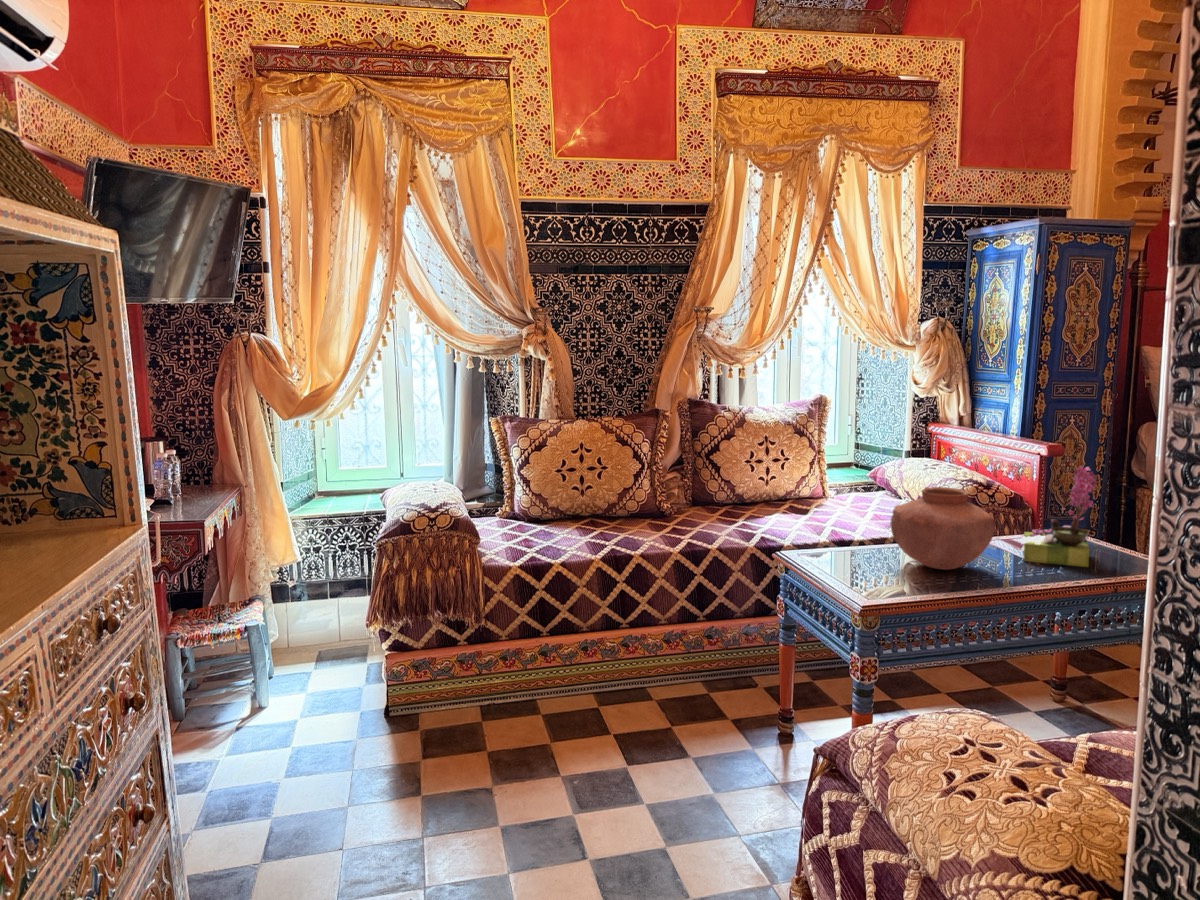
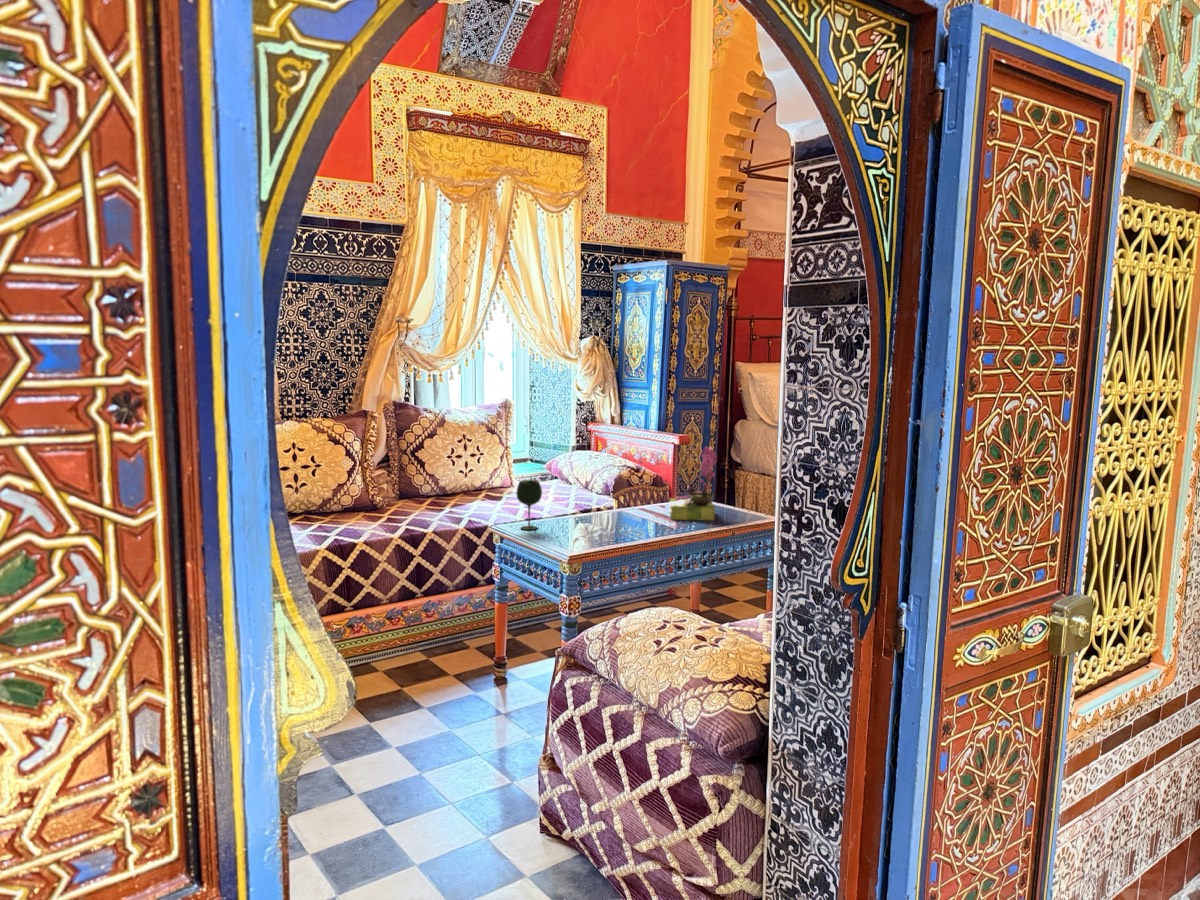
vase: present [891,487,994,570] -> none [578,466,653,529]
wine glass: none [812,500,844,561] -> present [516,480,542,530]

